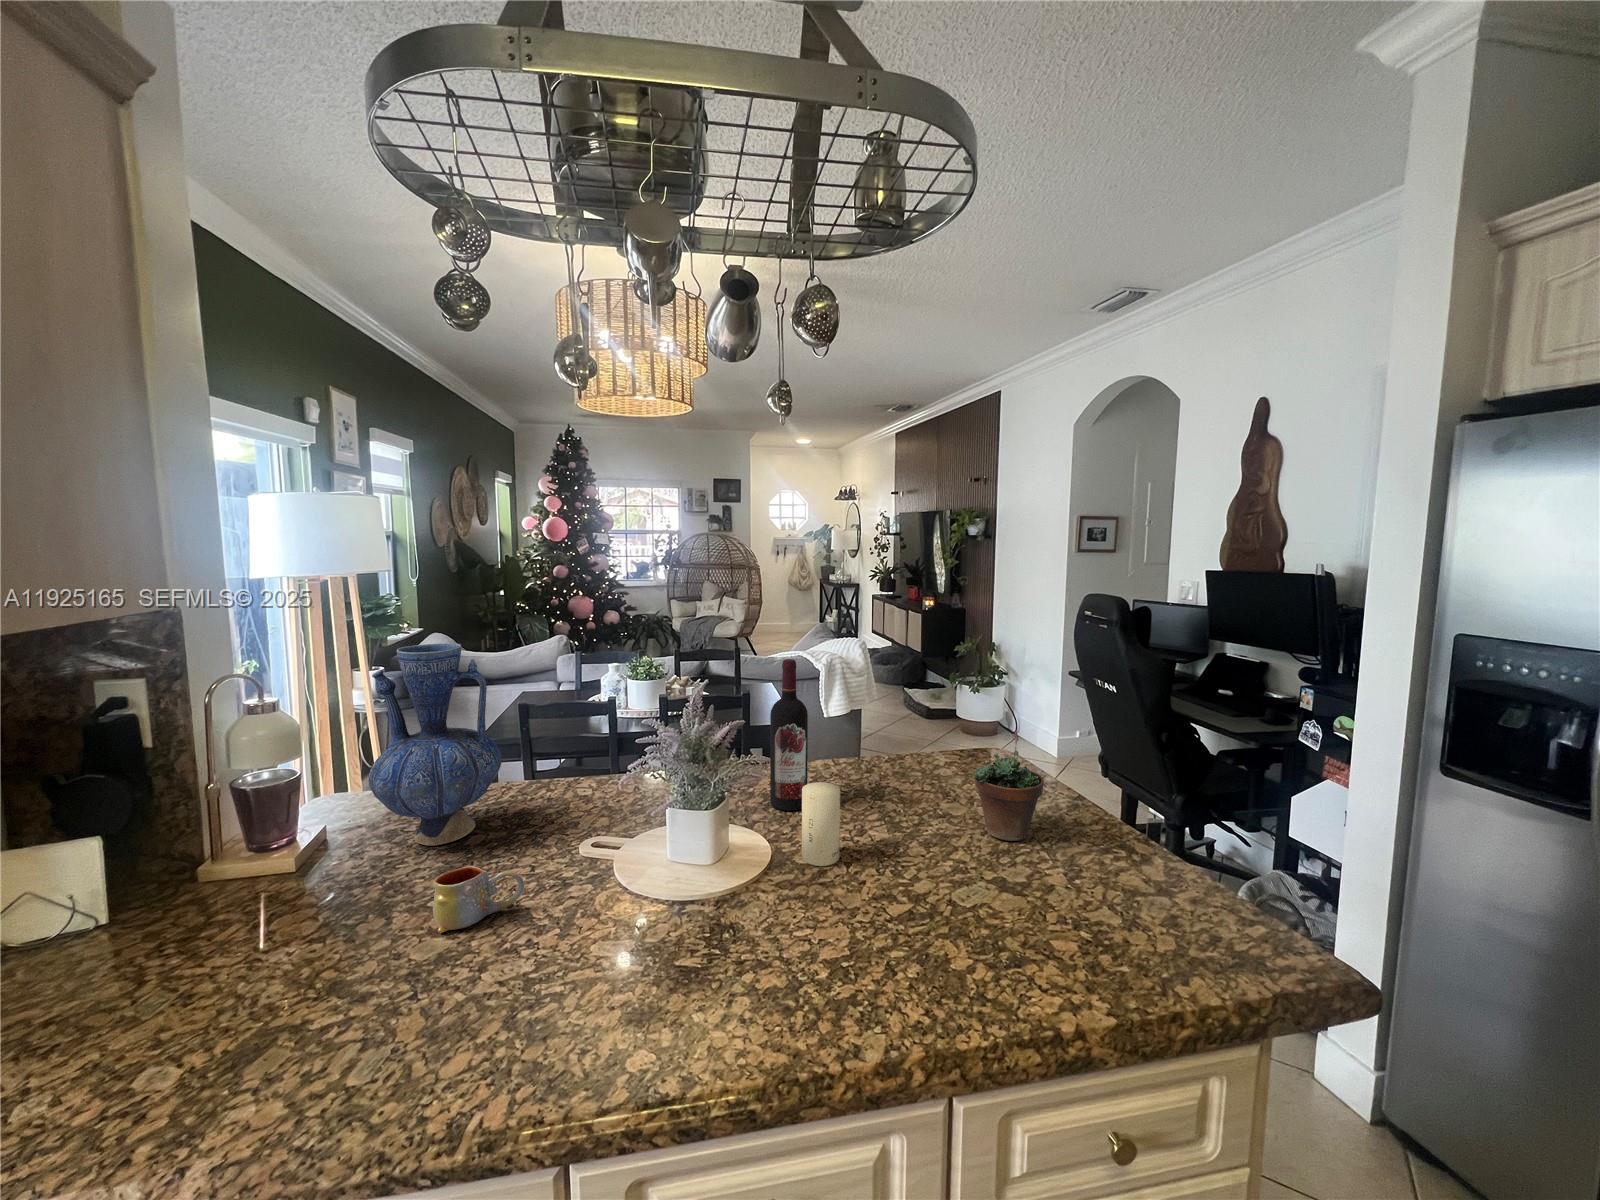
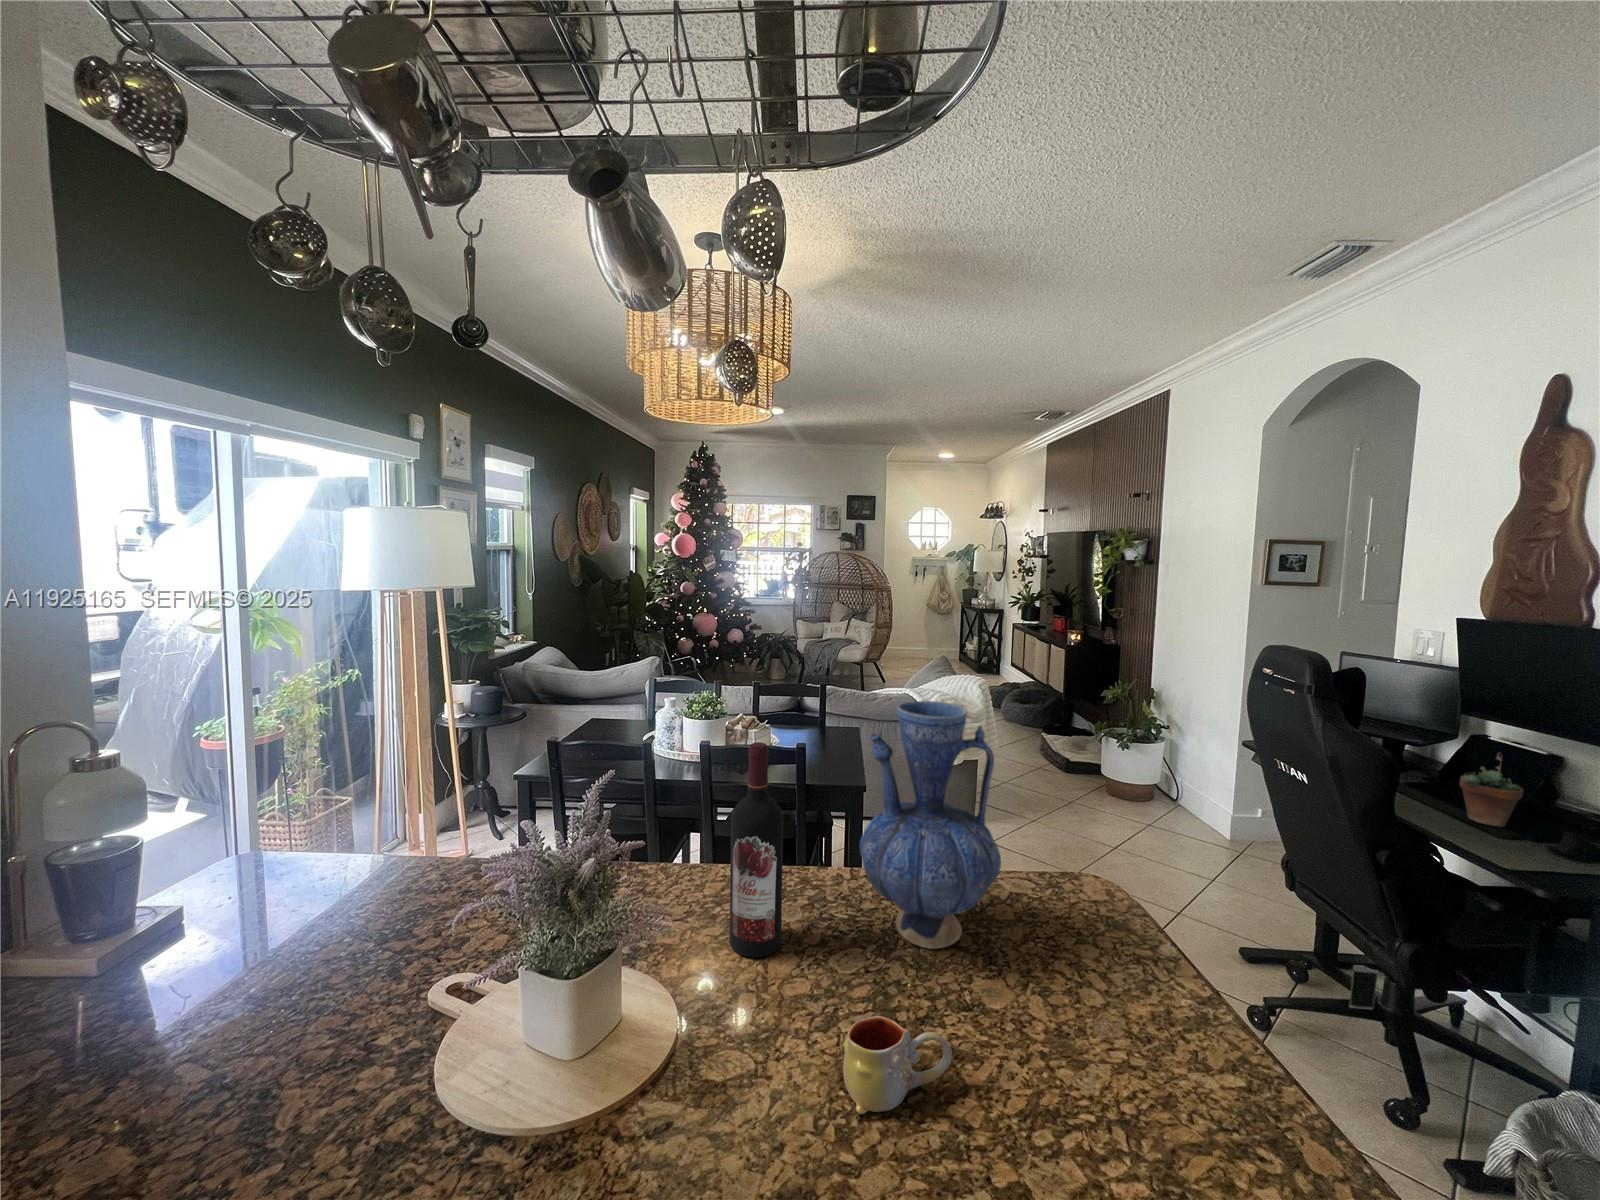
vase: present [369,643,502,846] -> present [860,701,1001,949]
succulent plant: present [973,730,1044,841] -> present [1460,752,1523,827]
candle: present [802,782,840,866] -> none [717,946,777,1088]
mug: present [433,866,524,933] -> present [843,1016,952,1114]

